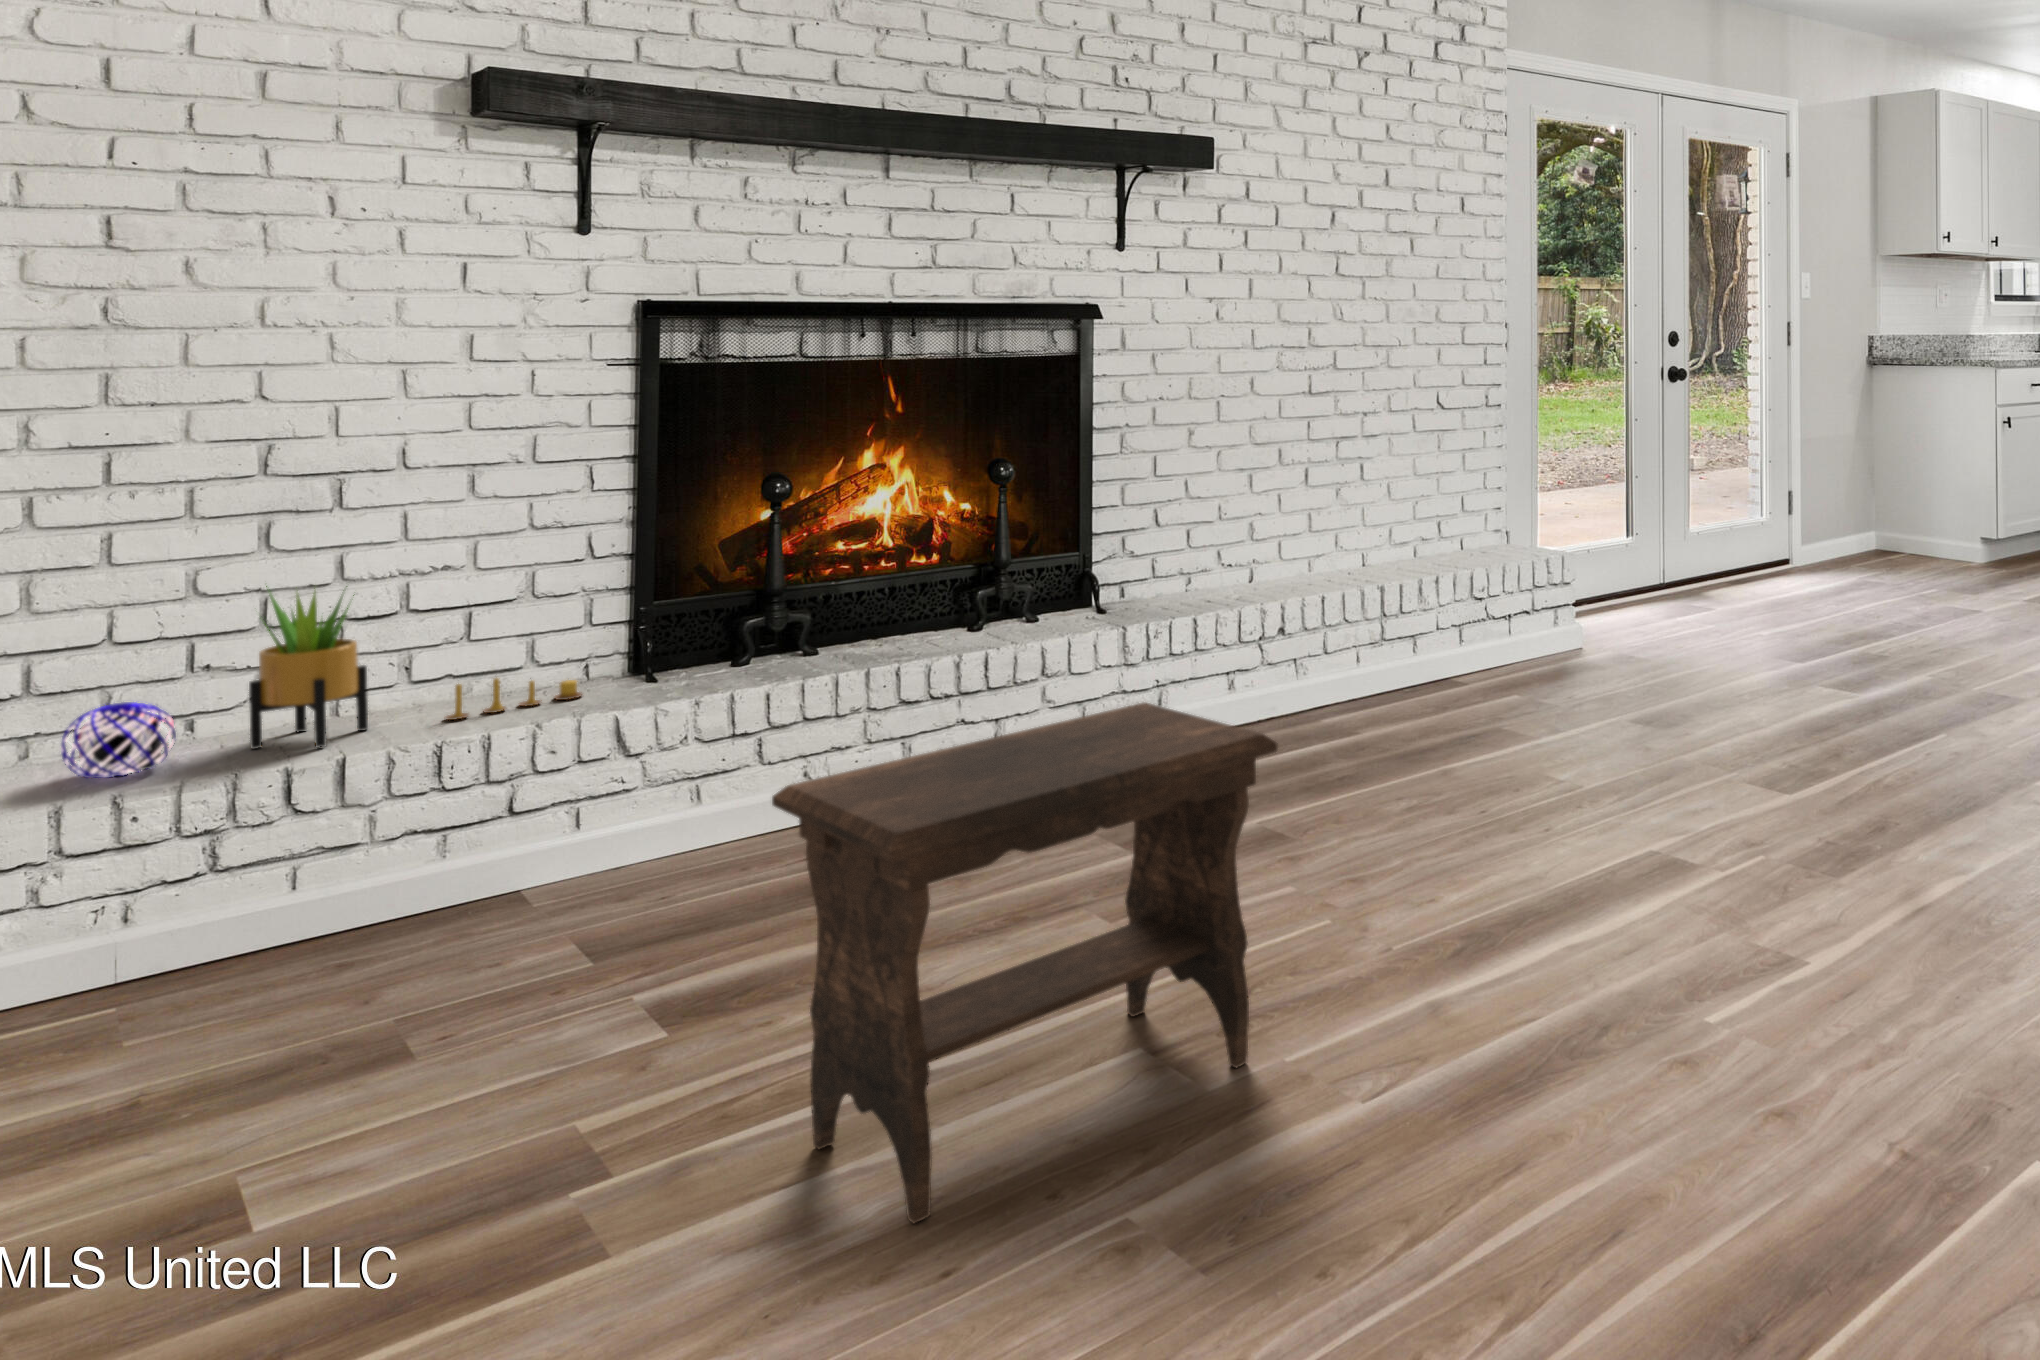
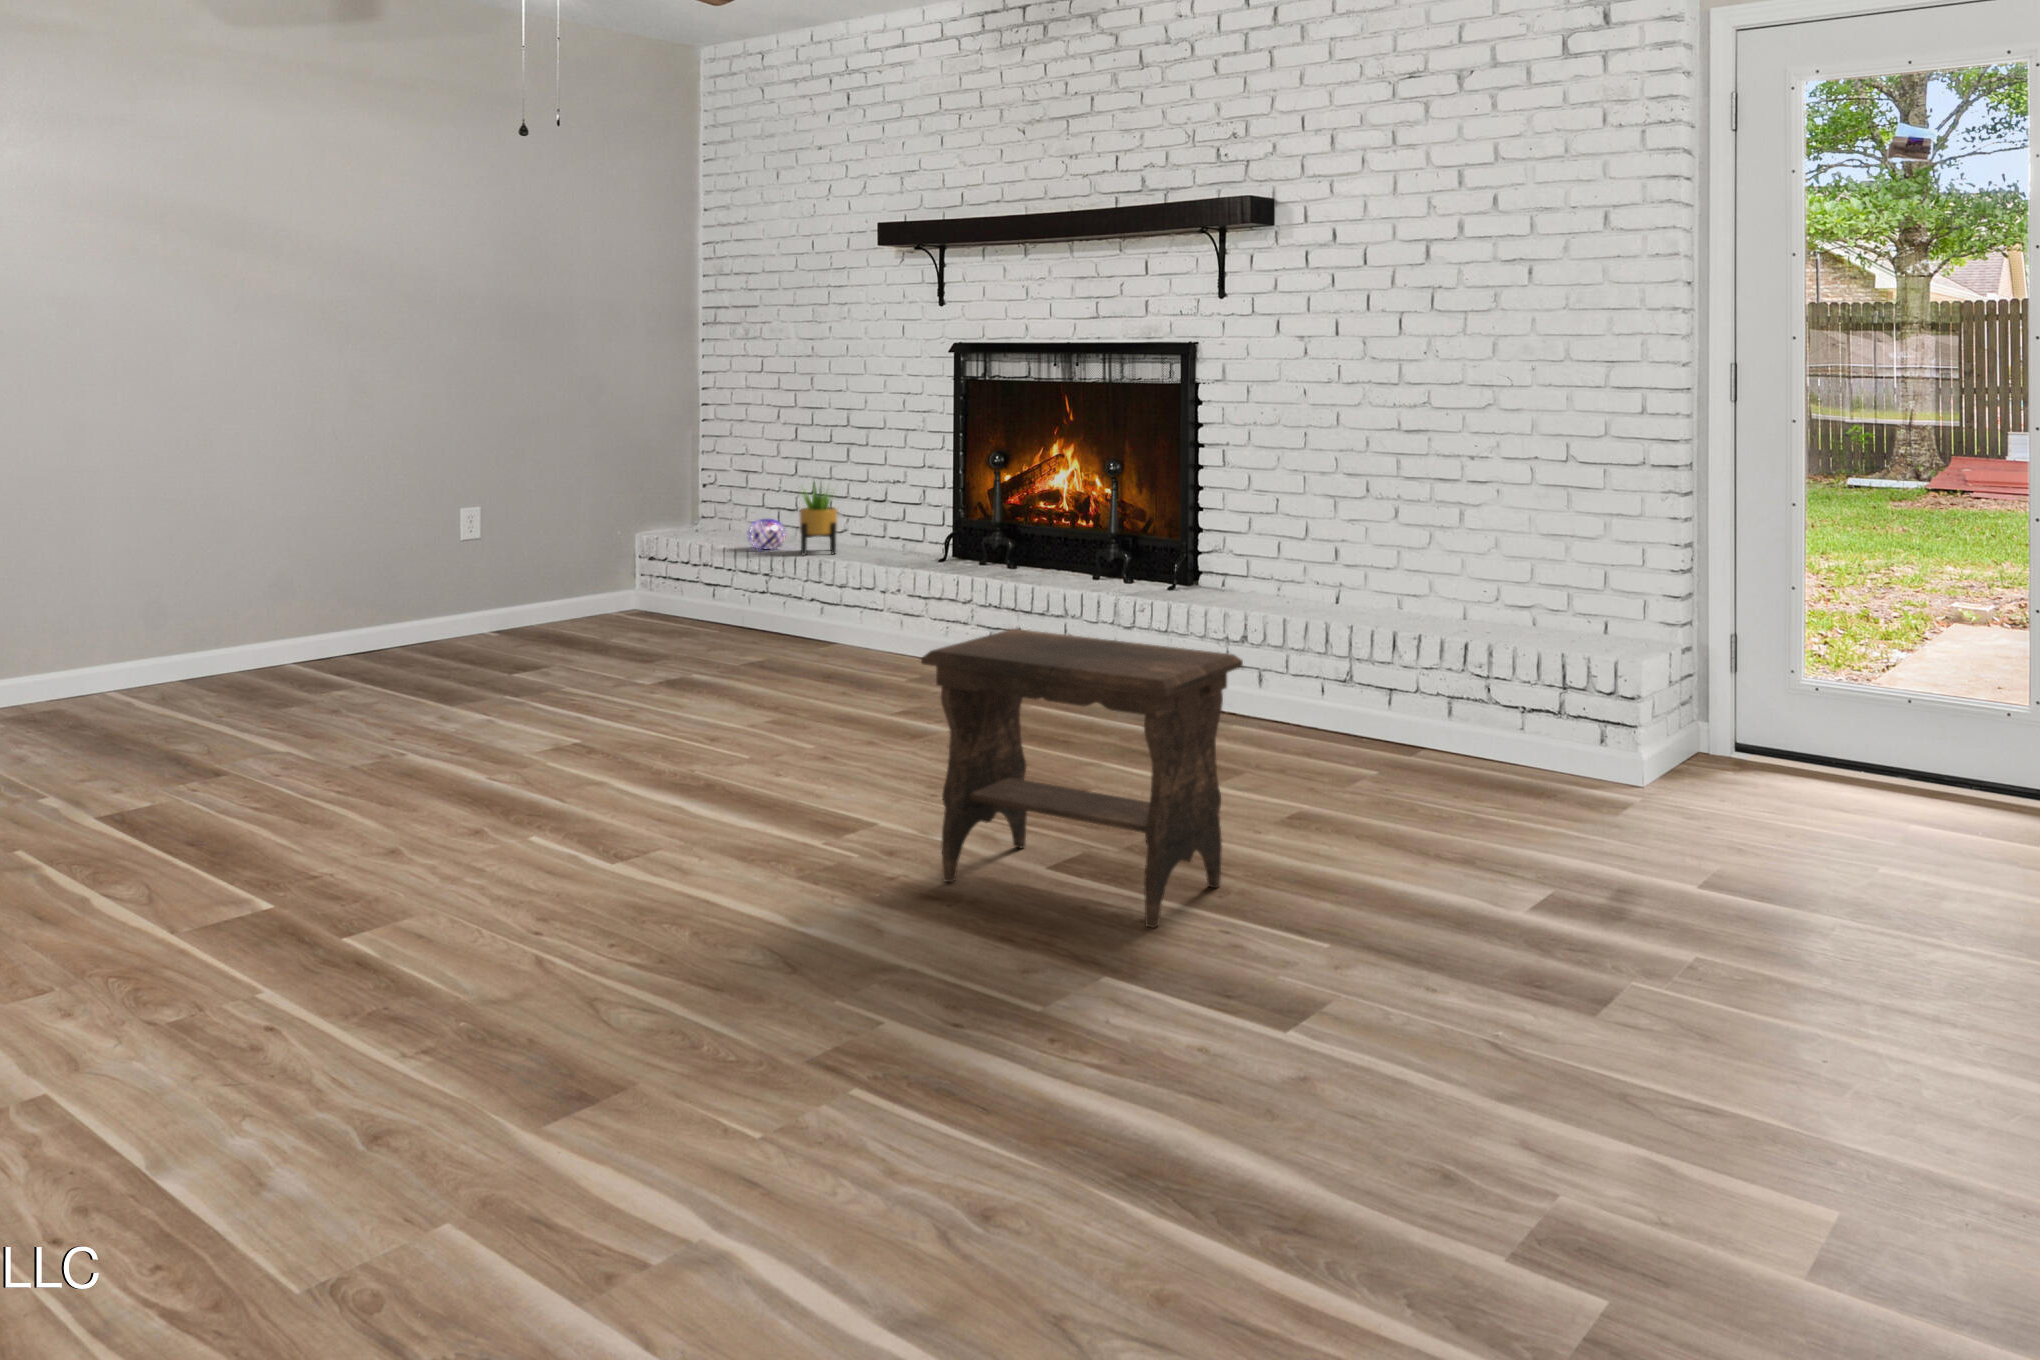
candle: present [446,678,582,720] -> none [848,538,903,562]
footstool: present [772,702,1278,1223] -> present [921,629,1243,928]

